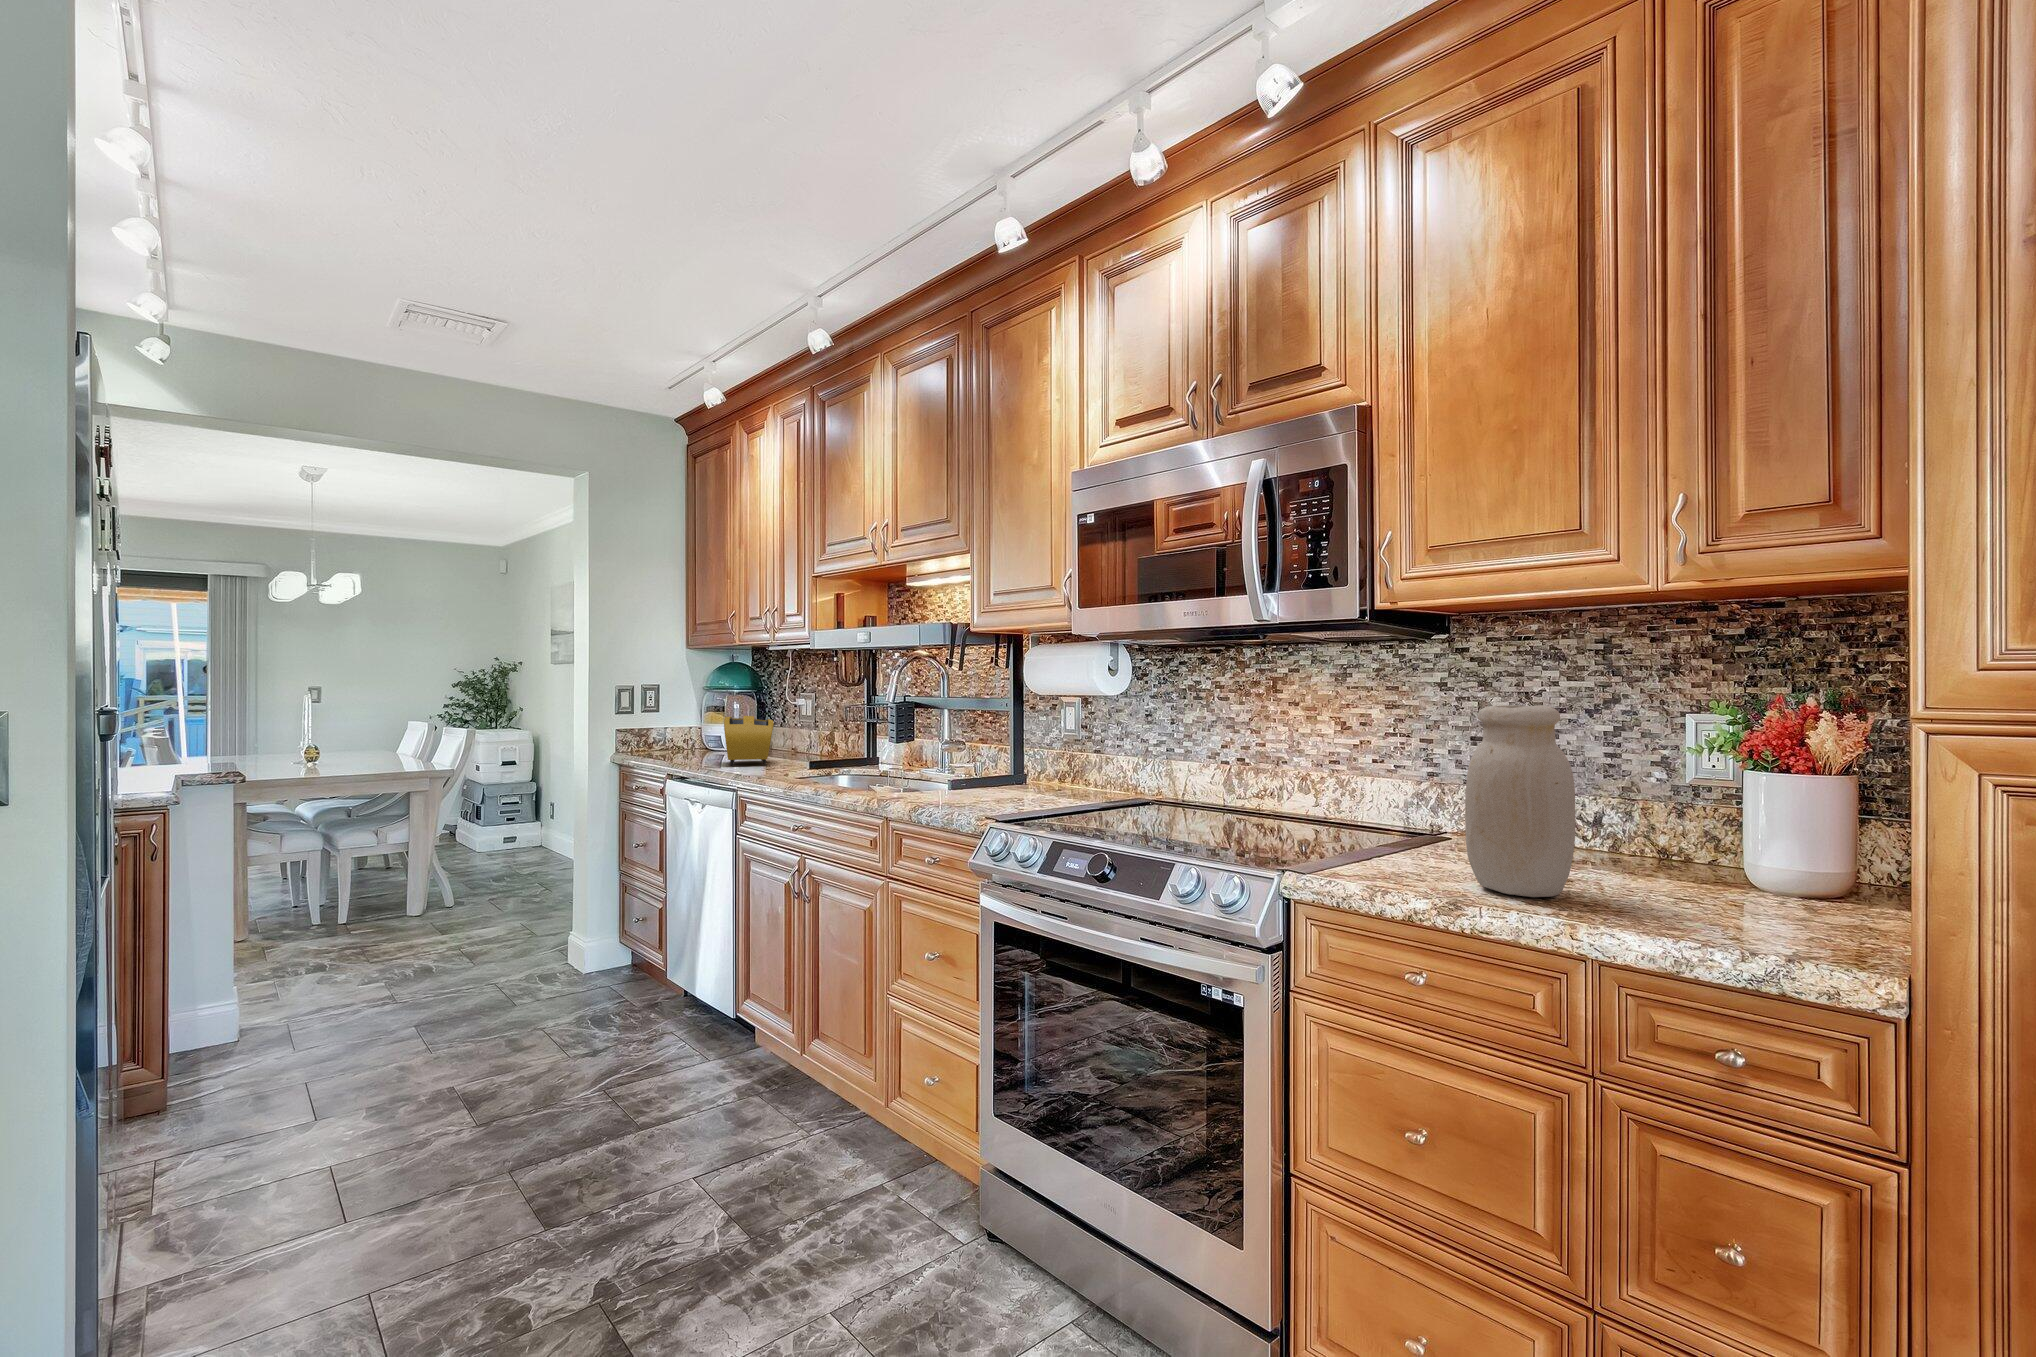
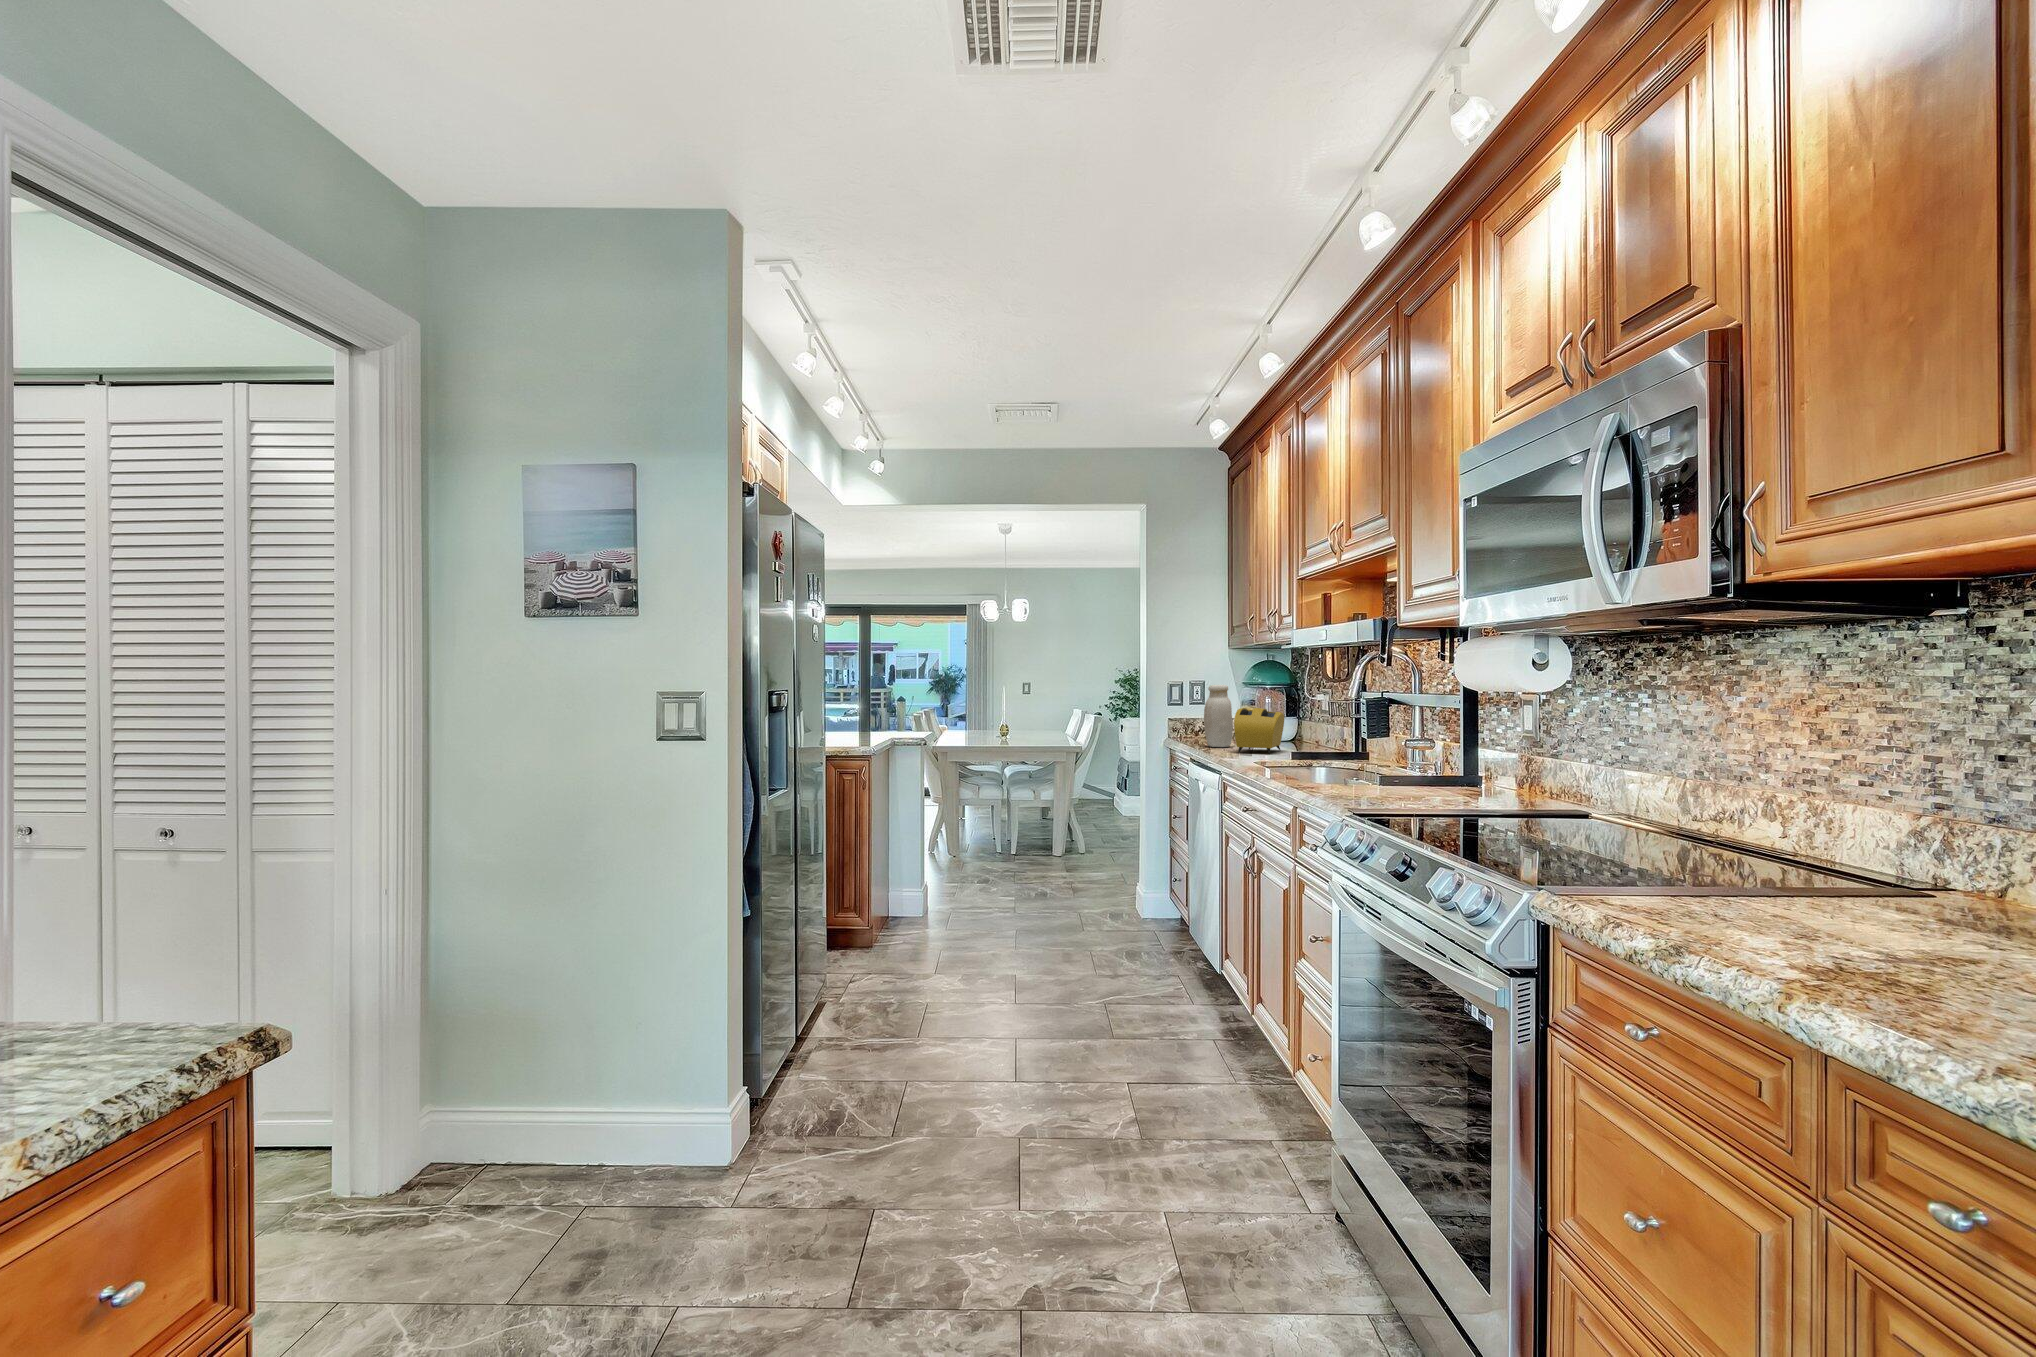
jar: present [1465,705,1576,897] -> present [1204,685,1233,747]

